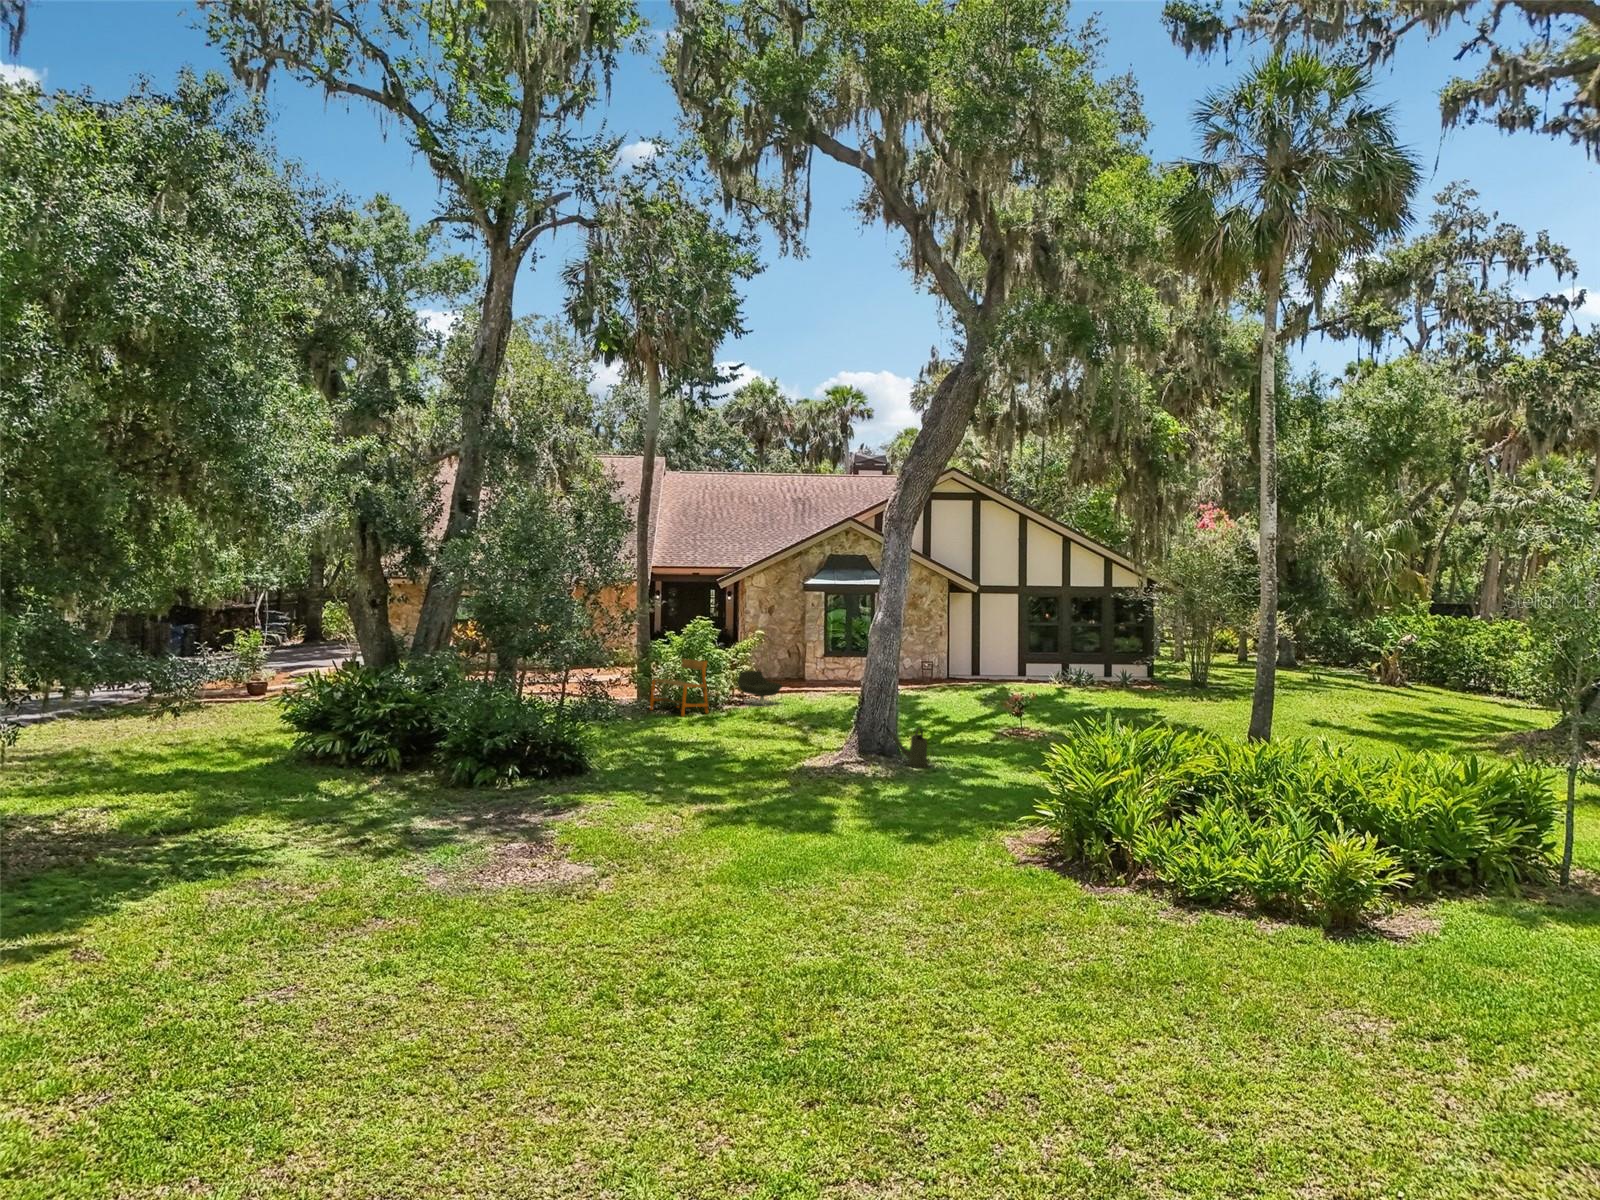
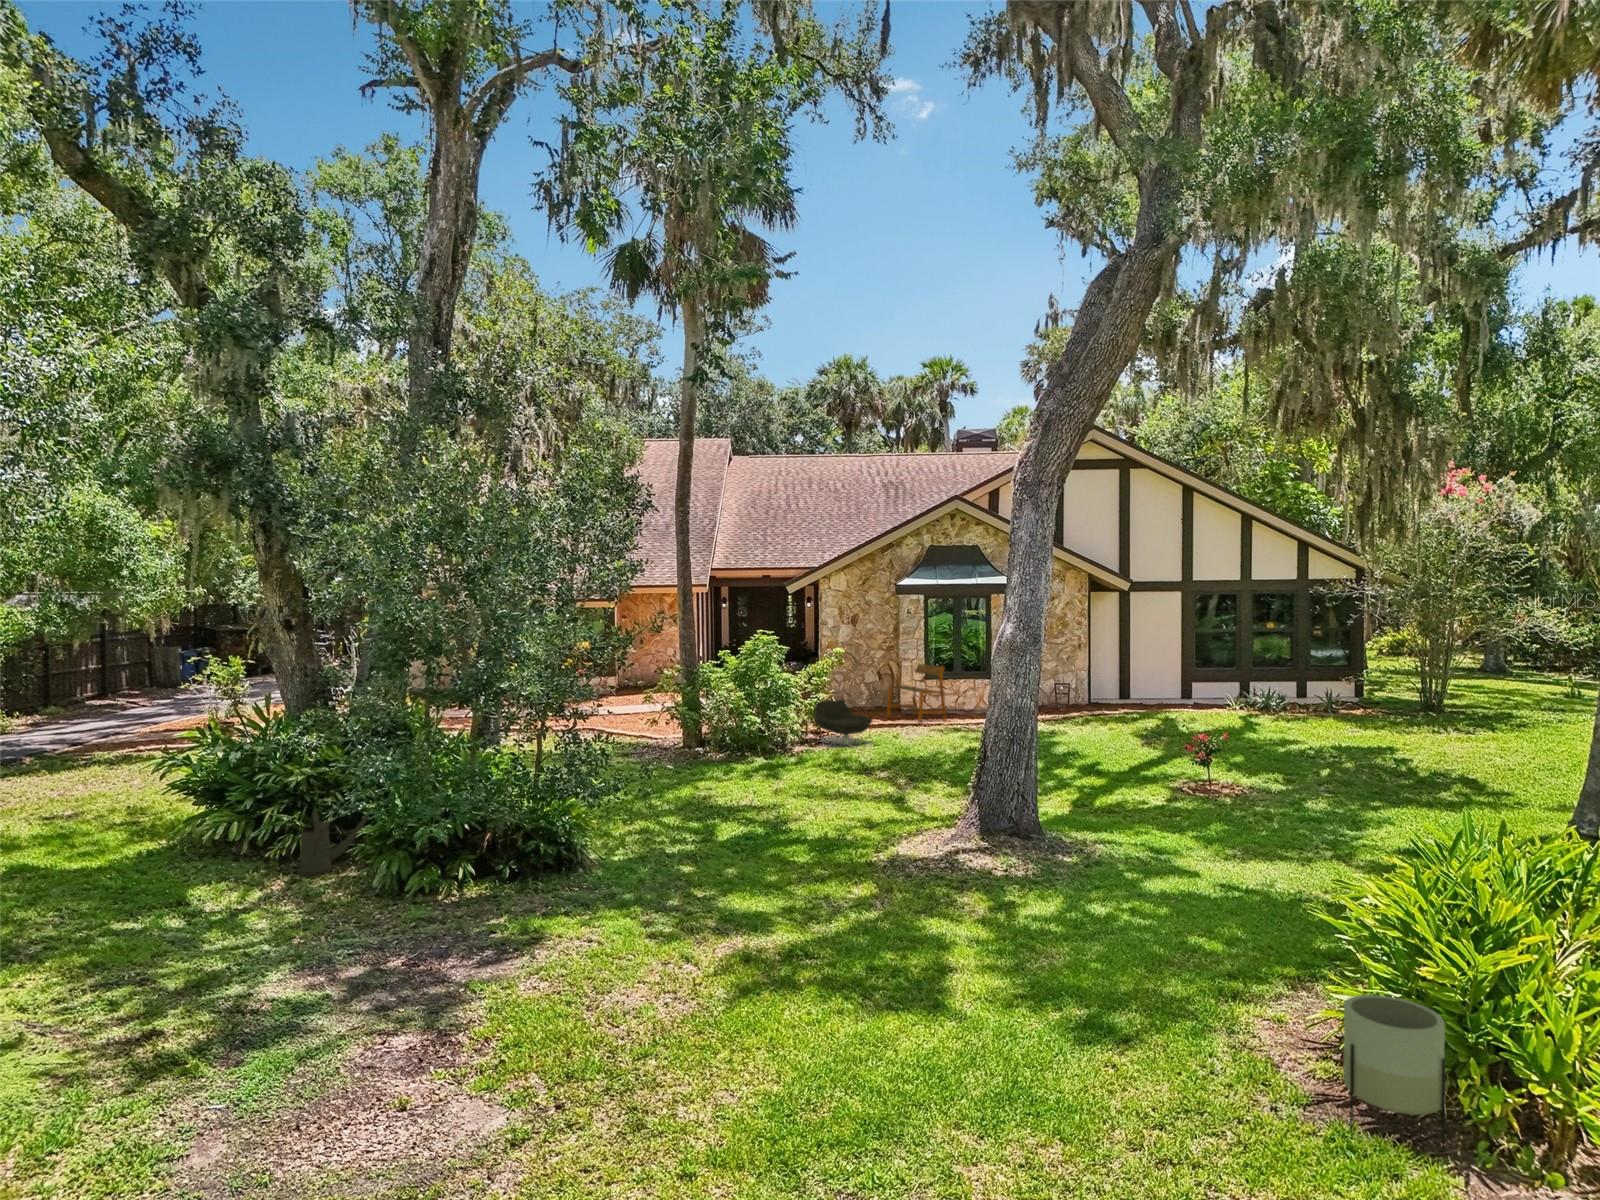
bench: present [650,659,708,717] -> present [887,664,946,723]
watering can: present [890,728,930,768] -> present [289,812,368,876]
planter: none [1032,802,1077,872] -> present [1343,995,1445,1149]

